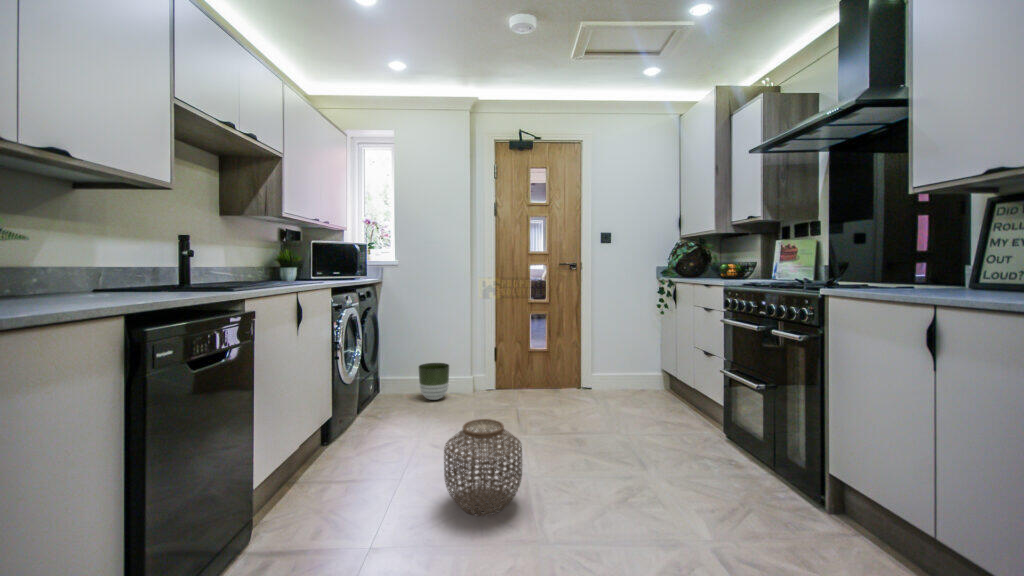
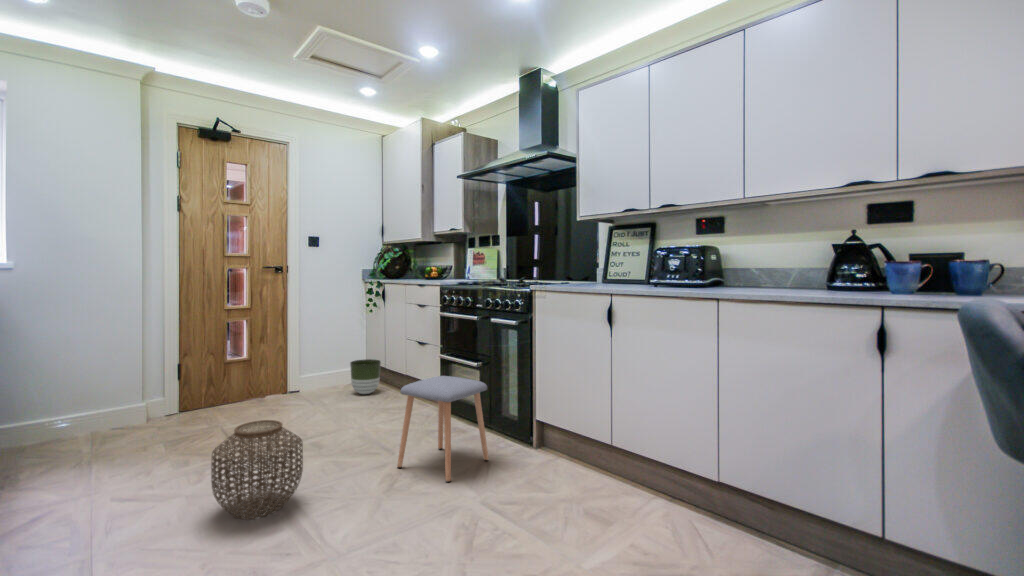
planter: present [419,363,449,400] -> present [350,359,381,394]
stool: none [632,404,757,550] -> present [397,376,489,482]

